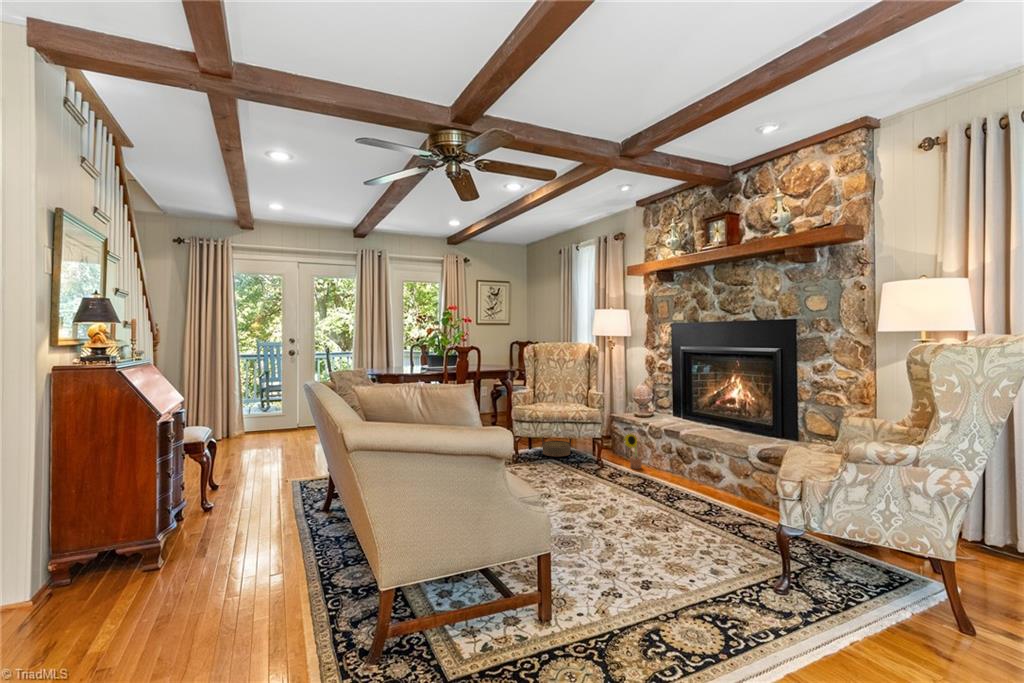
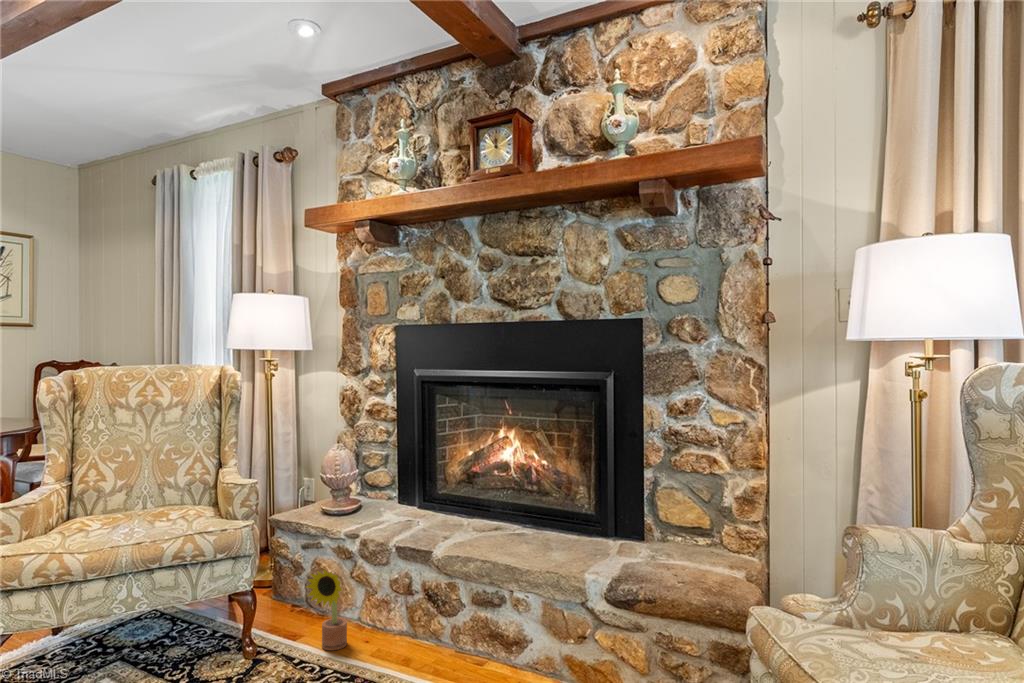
basket: present [542,437,571,457] -> none [85,530,171,654]

